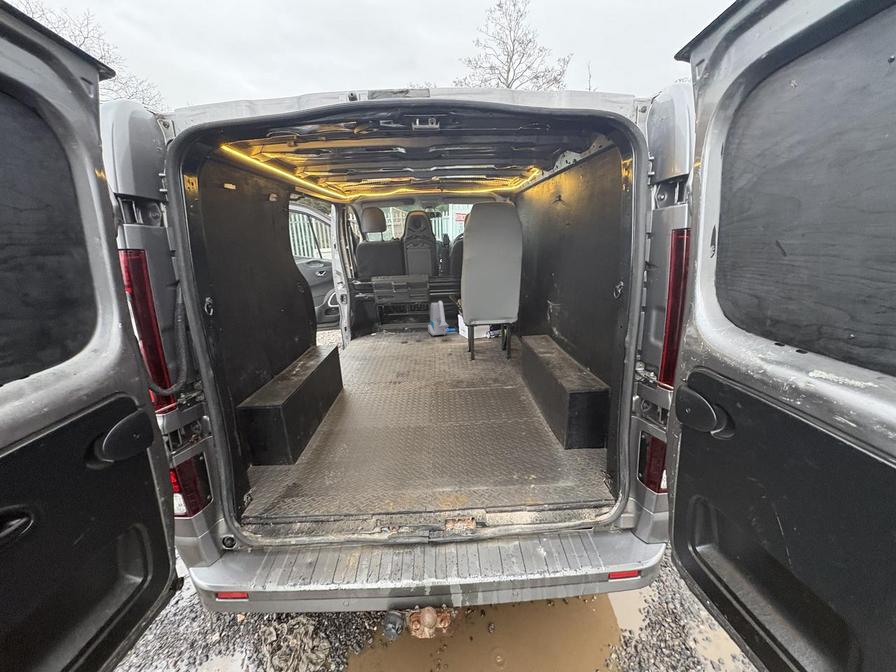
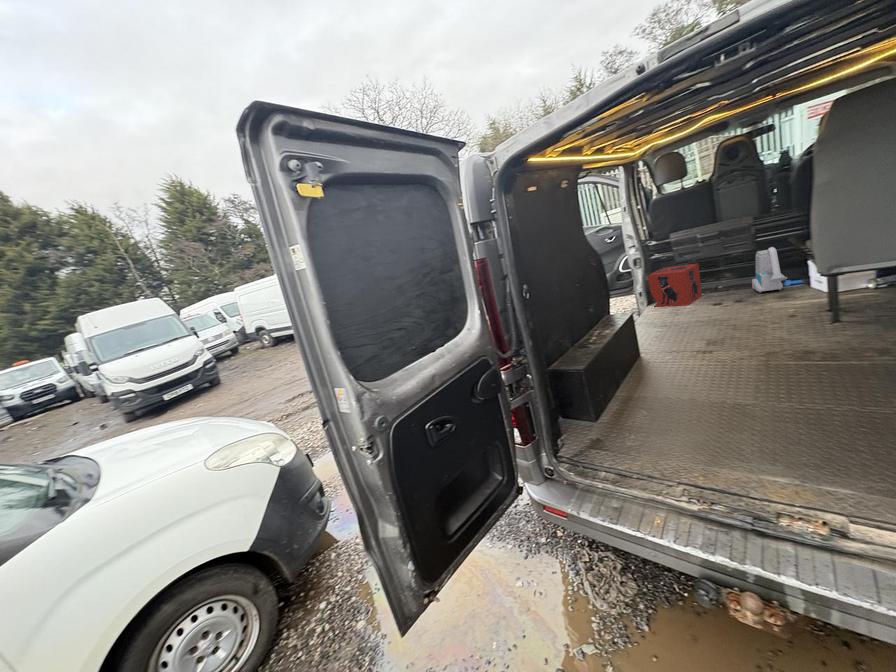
storage box: none [352,306,394,343] -> present [648,263,702,307]

